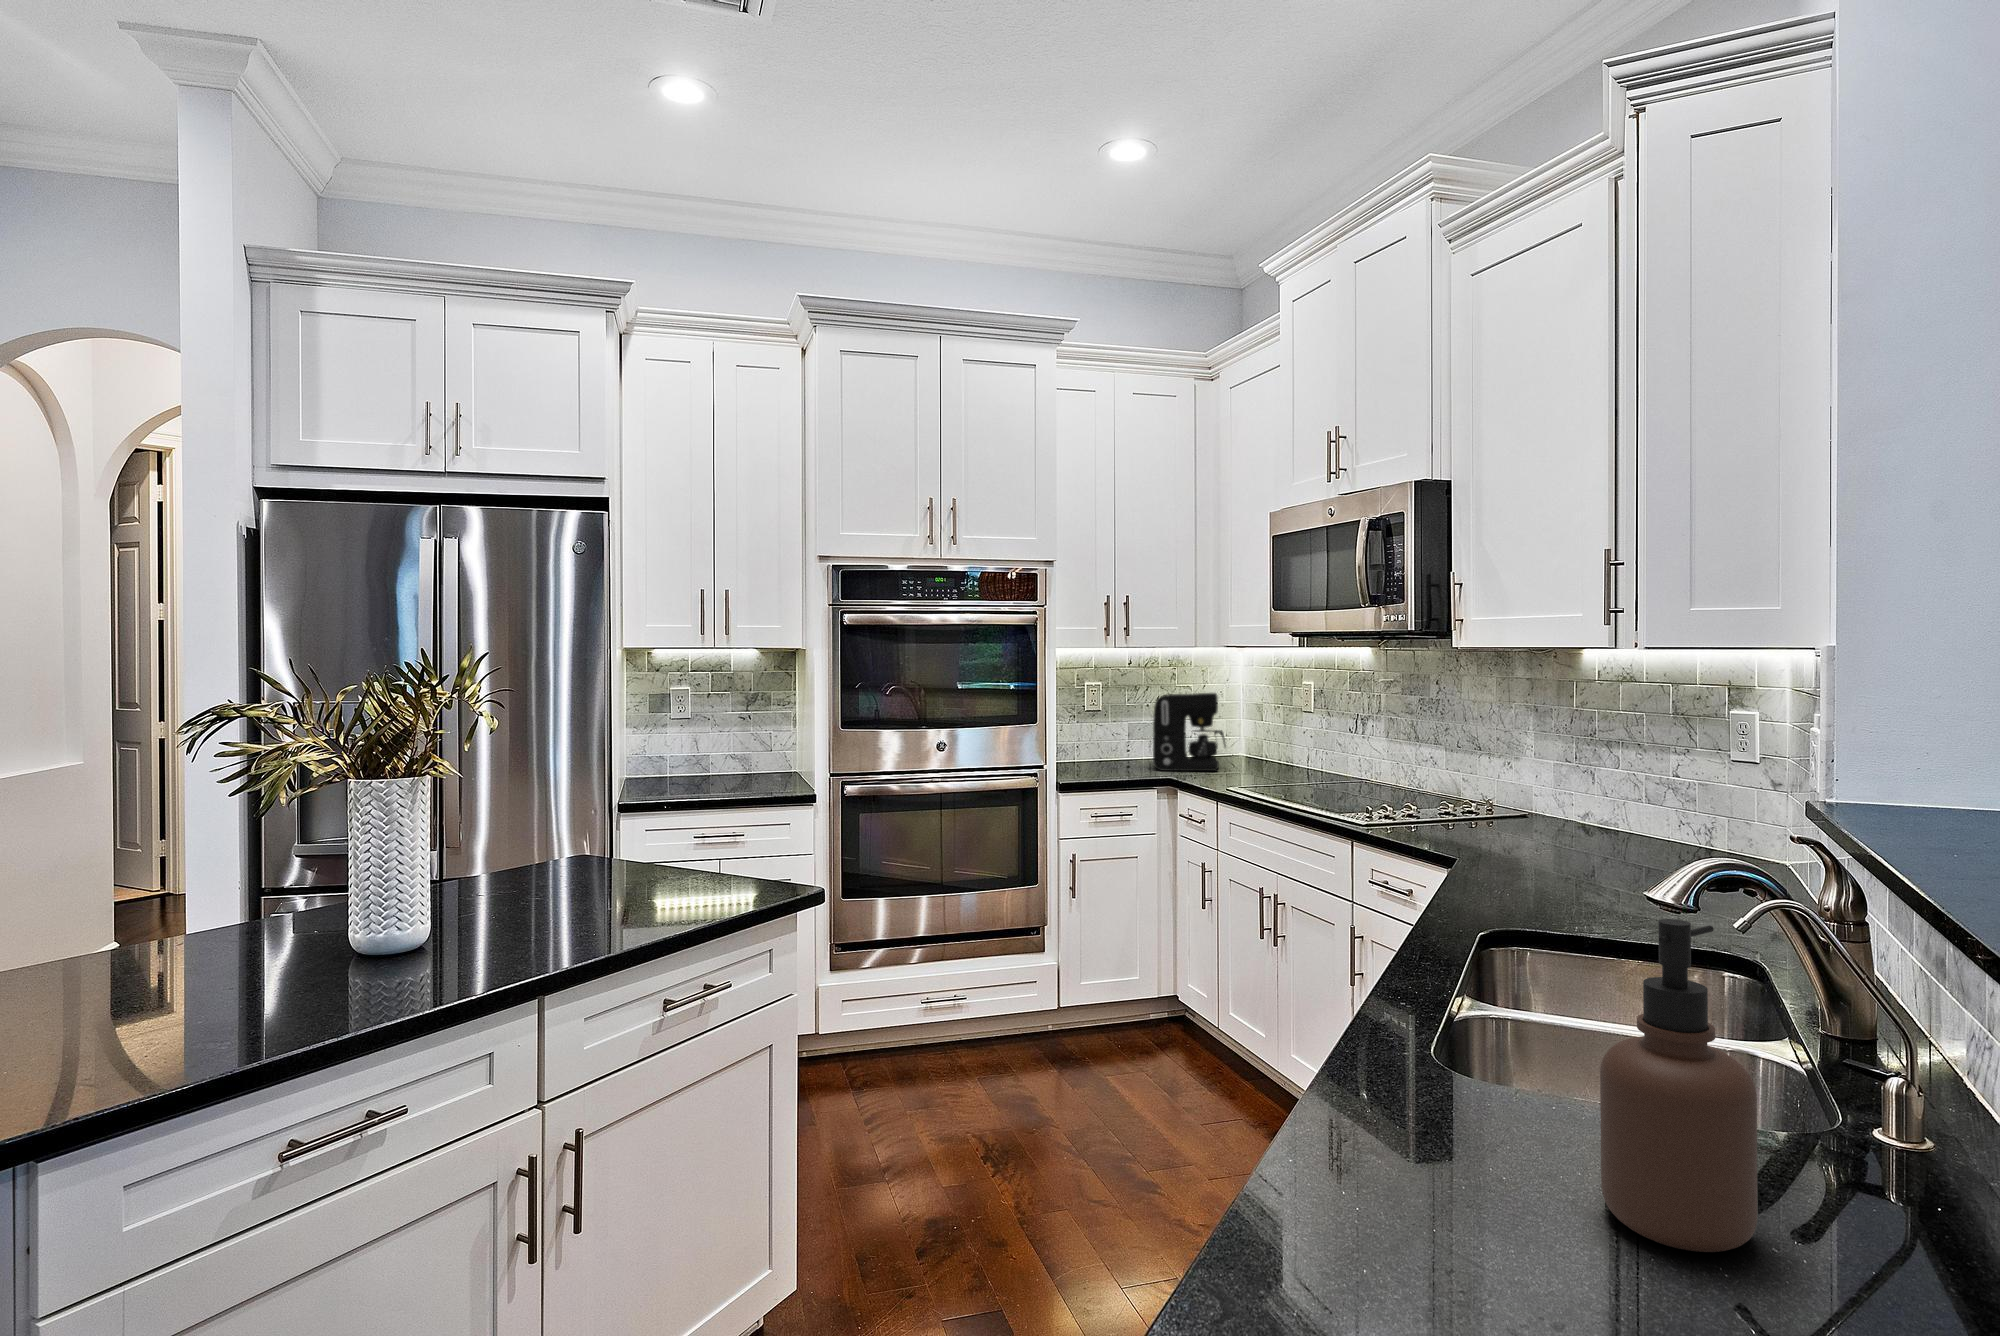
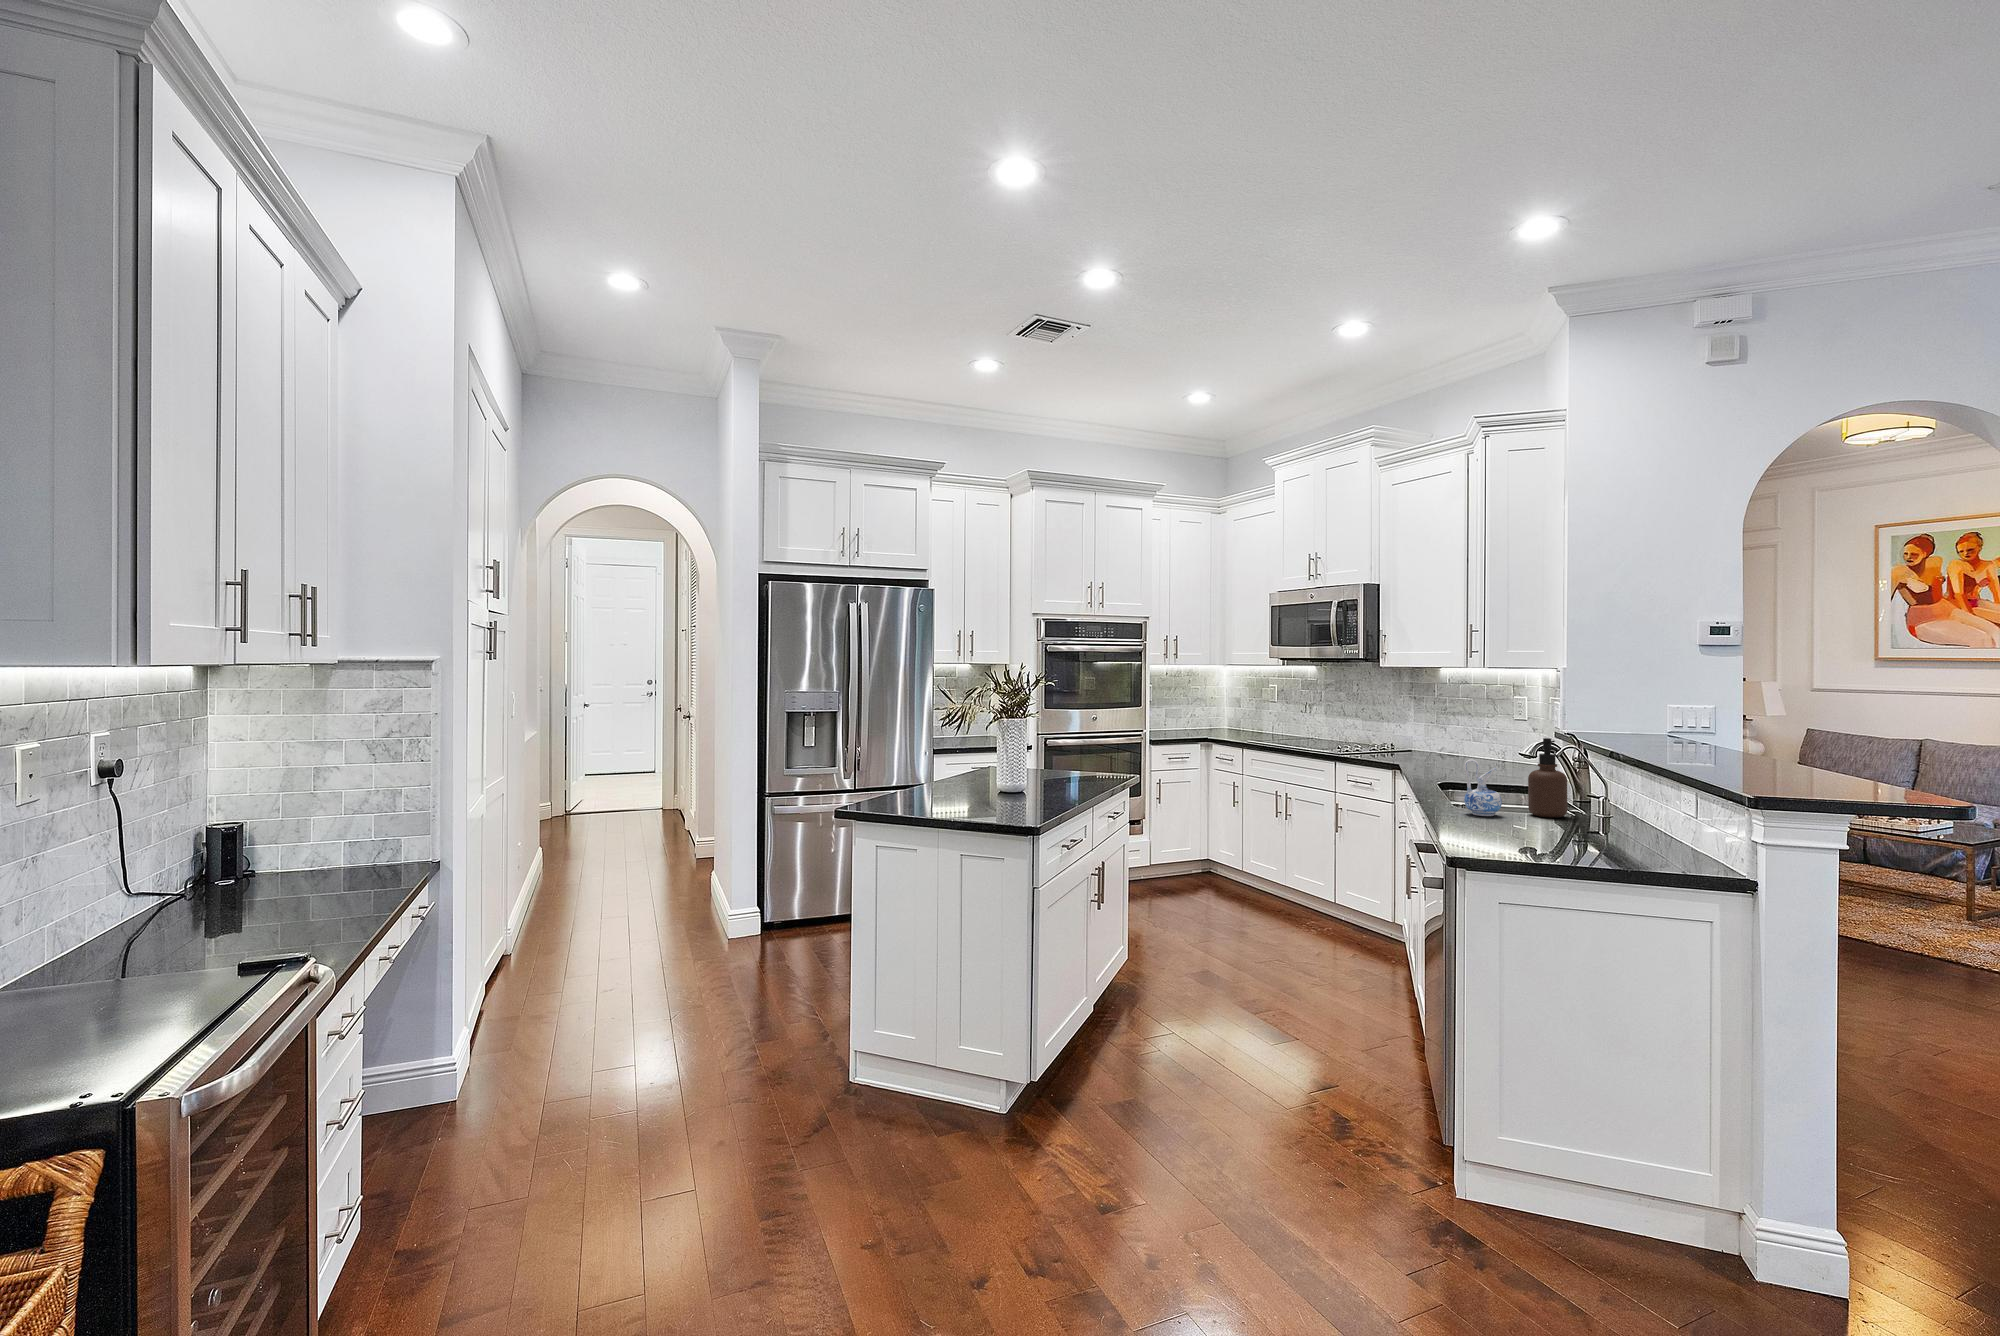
coffee maker: present [1153,693,1226,771] -> none [1185,691,1228,735]
ceramic pitcher: none [1347,987,1483,1217] -> present [1464,759,1502,816]

